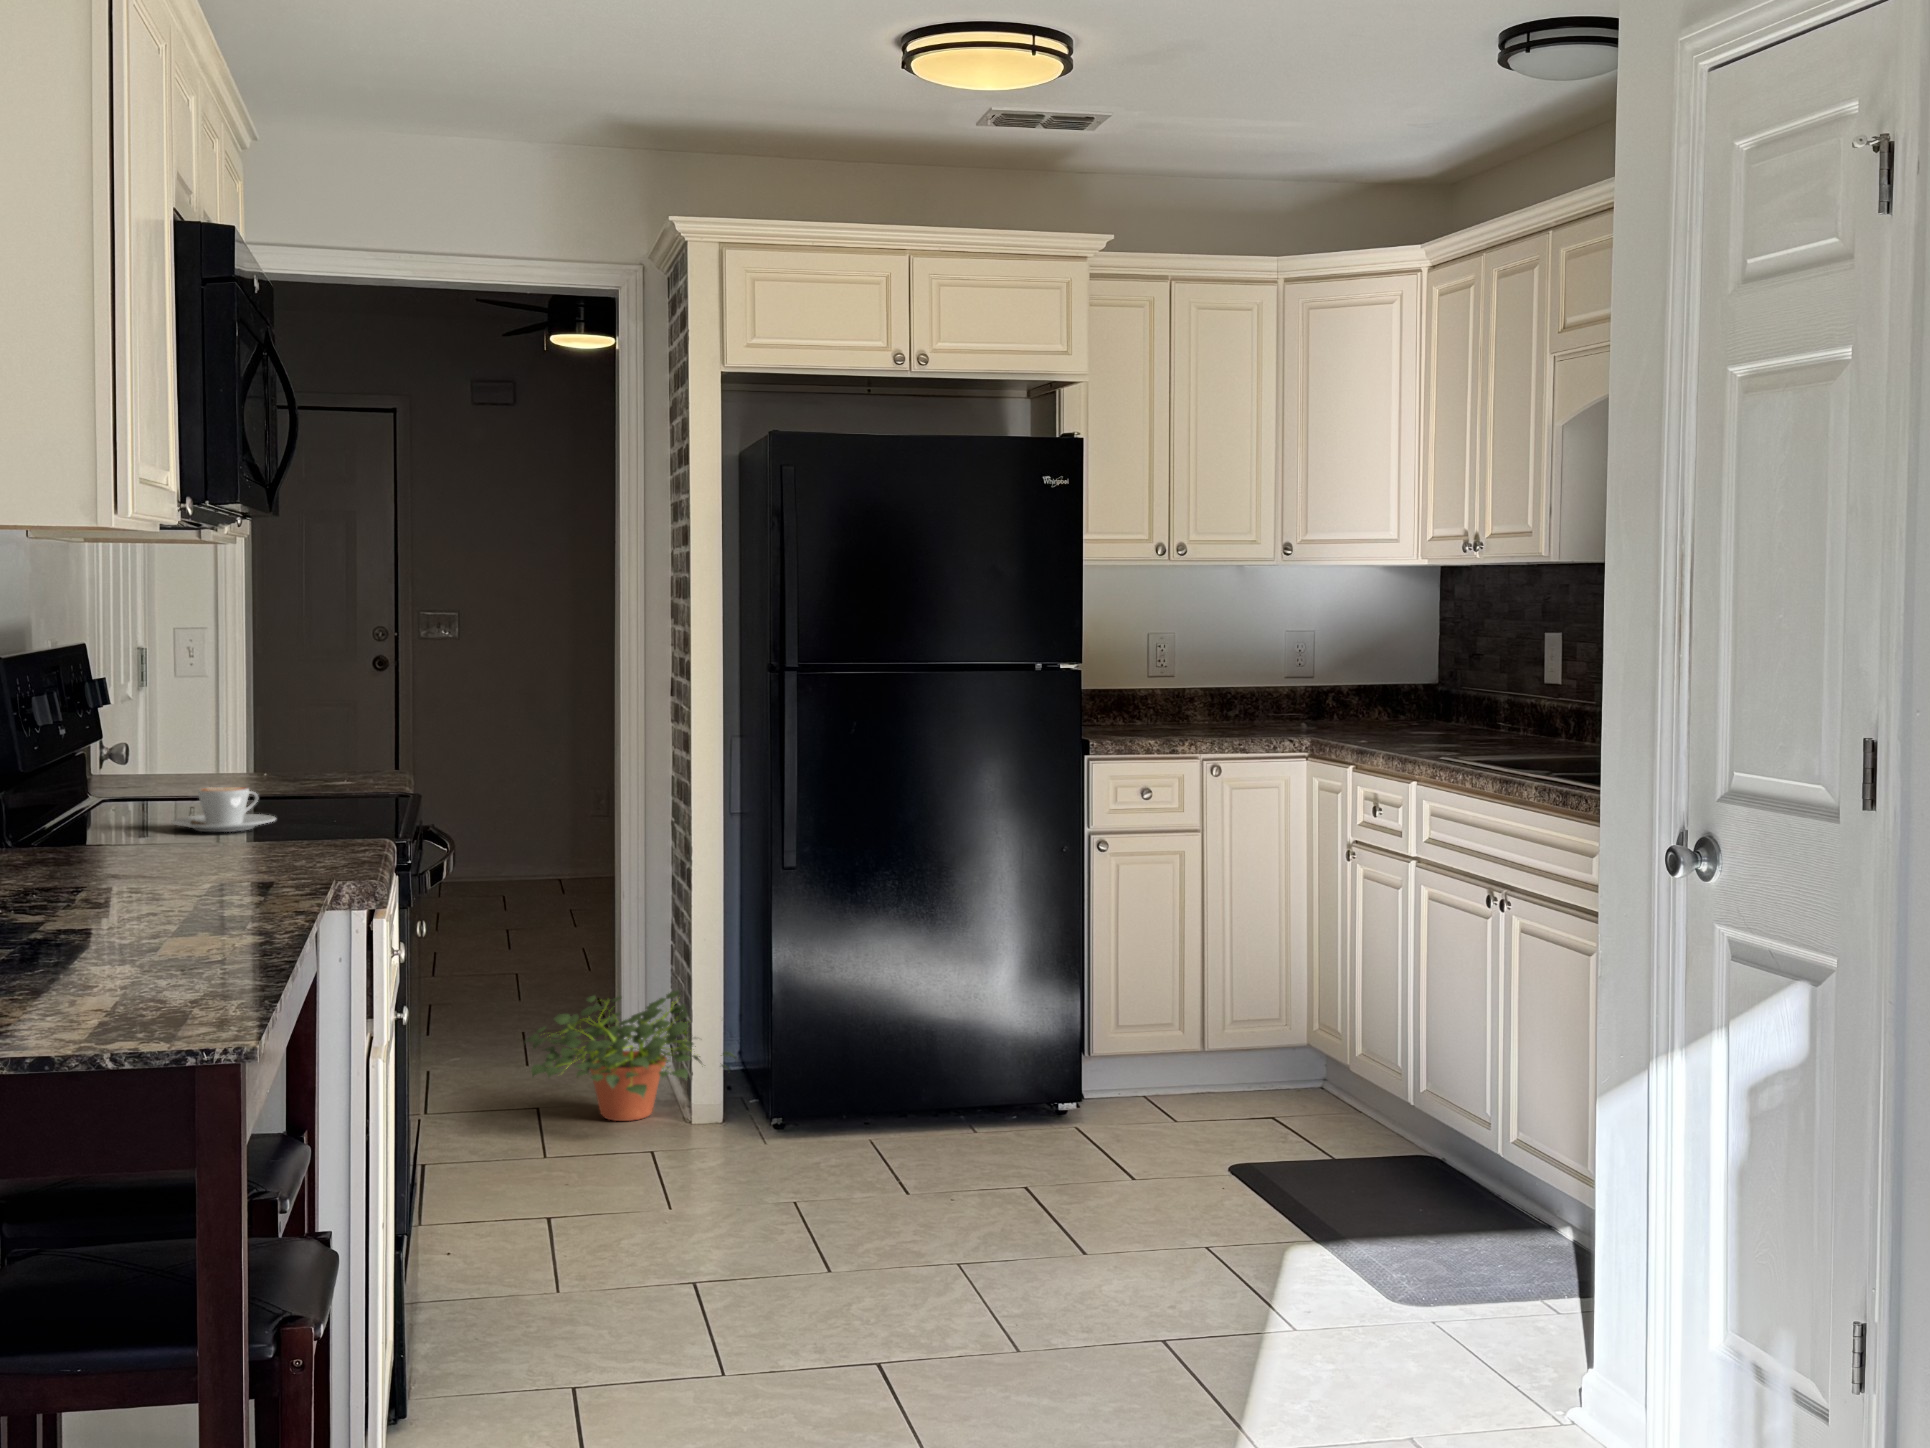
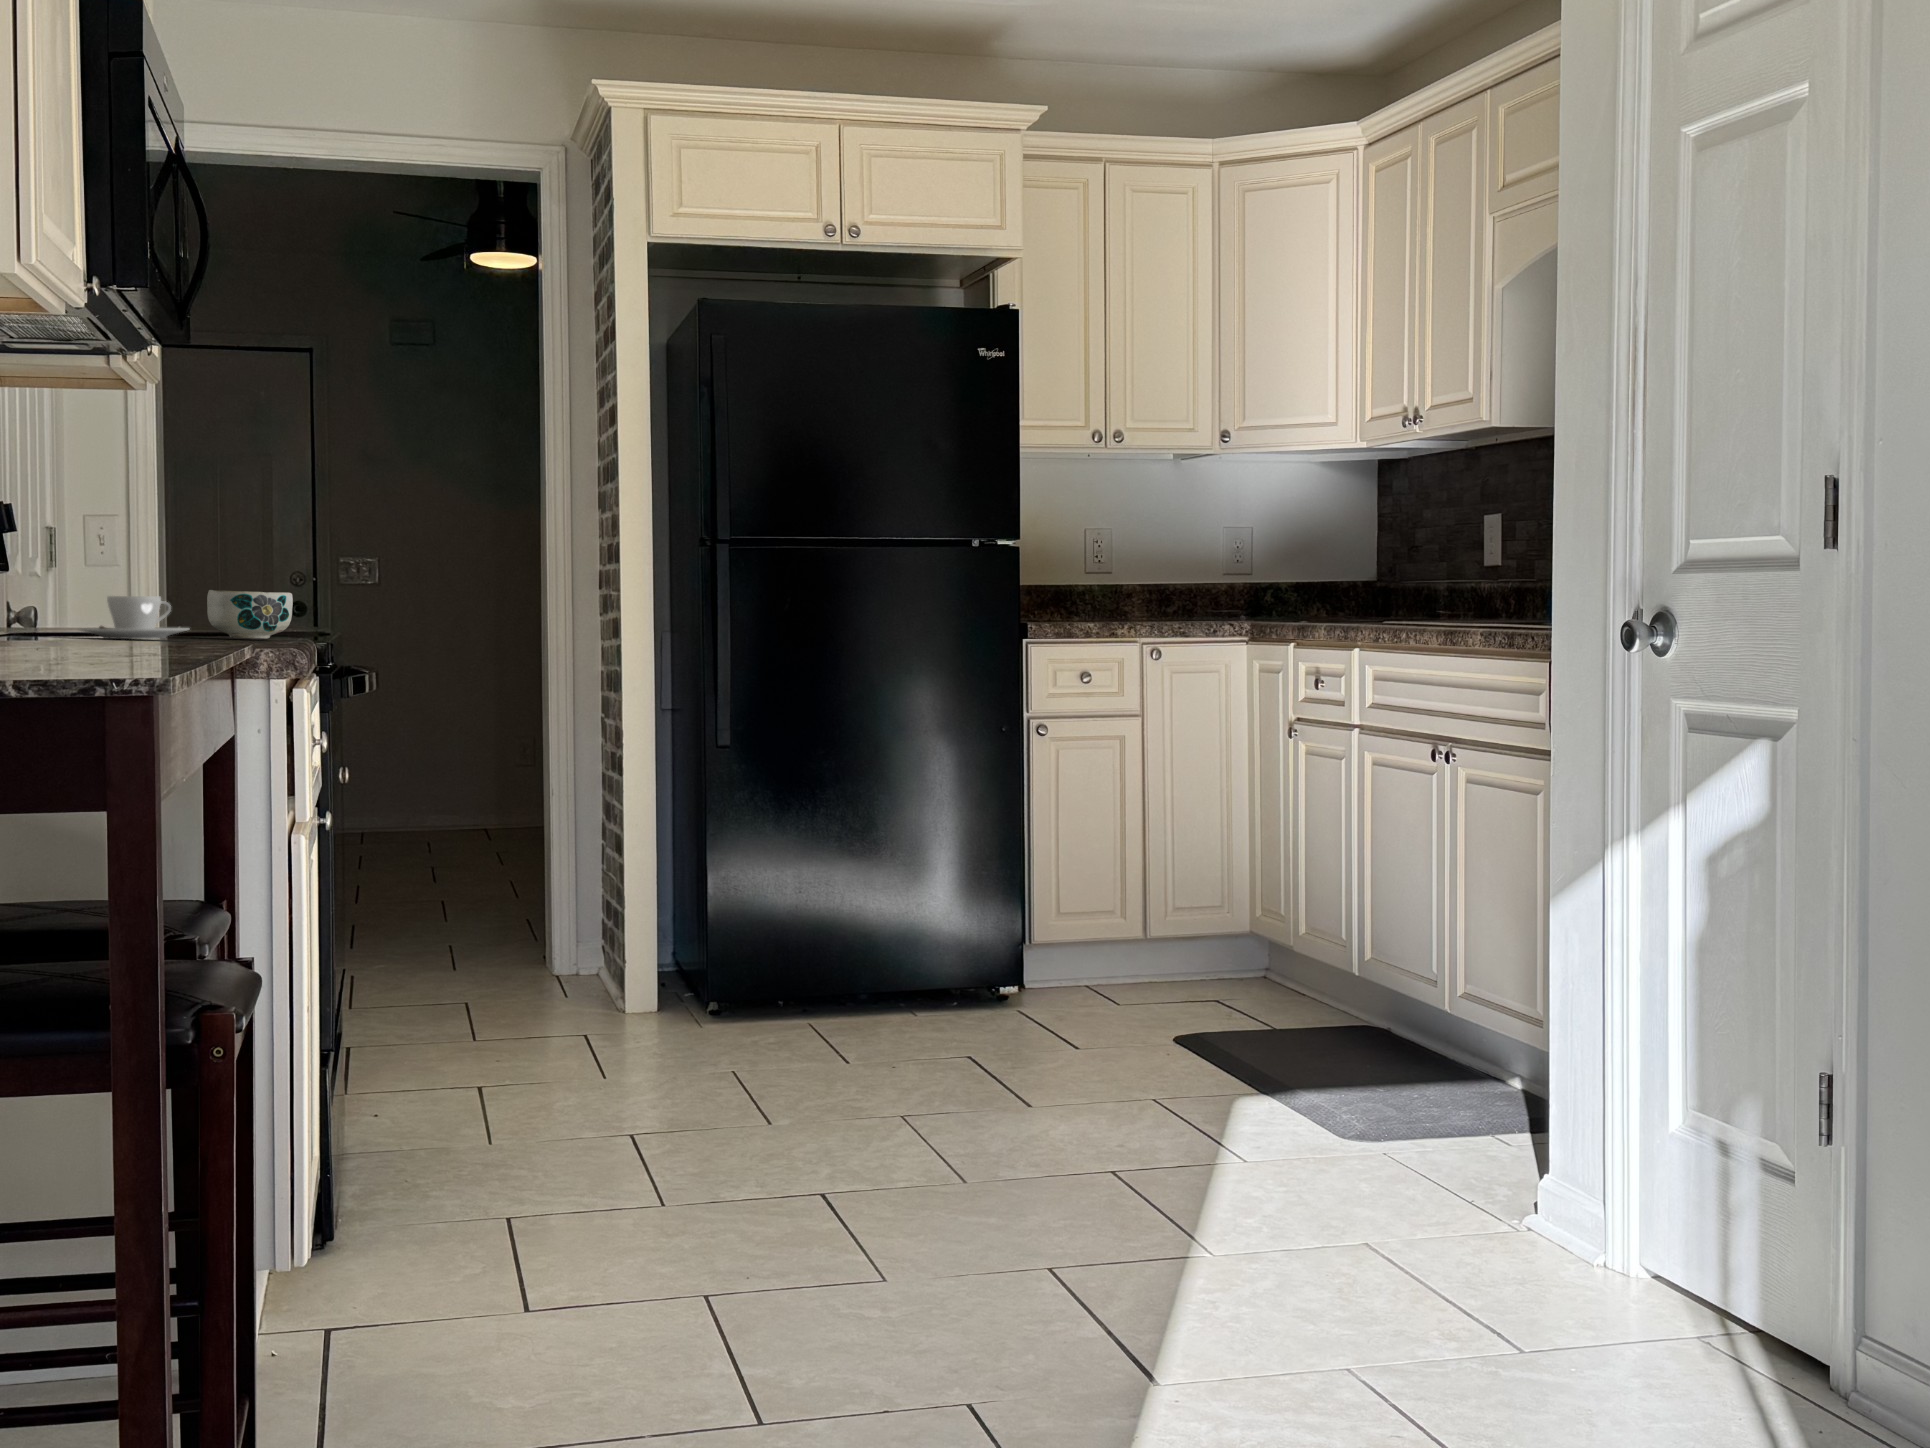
bowl: none [292,761,373,810] -> present [207,590,293,639]
potted plant: present [525,990,736,1121] -> none [453,881,672,1010]

